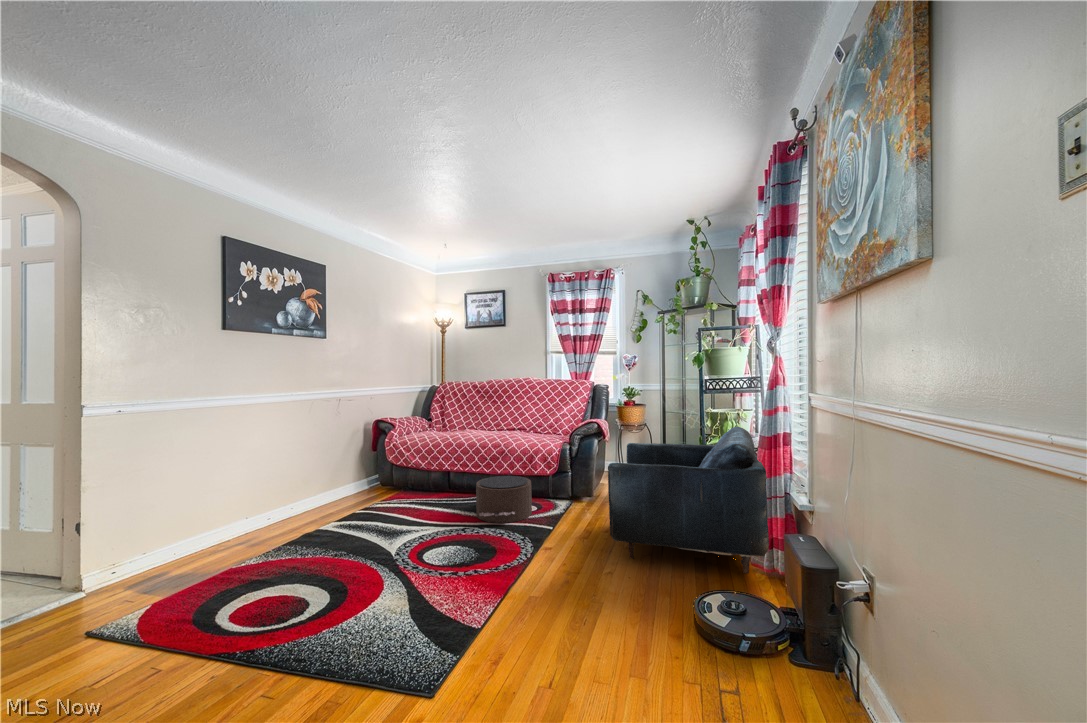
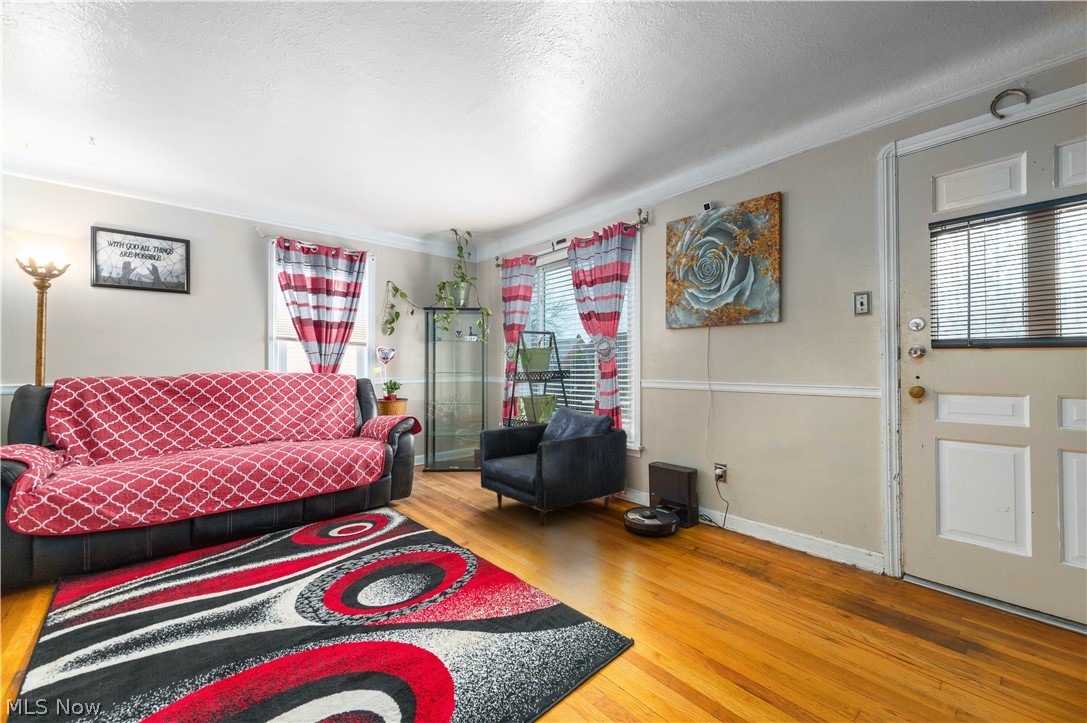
pouf: present [476,476,532,523] -> none [298,490,394,554]

